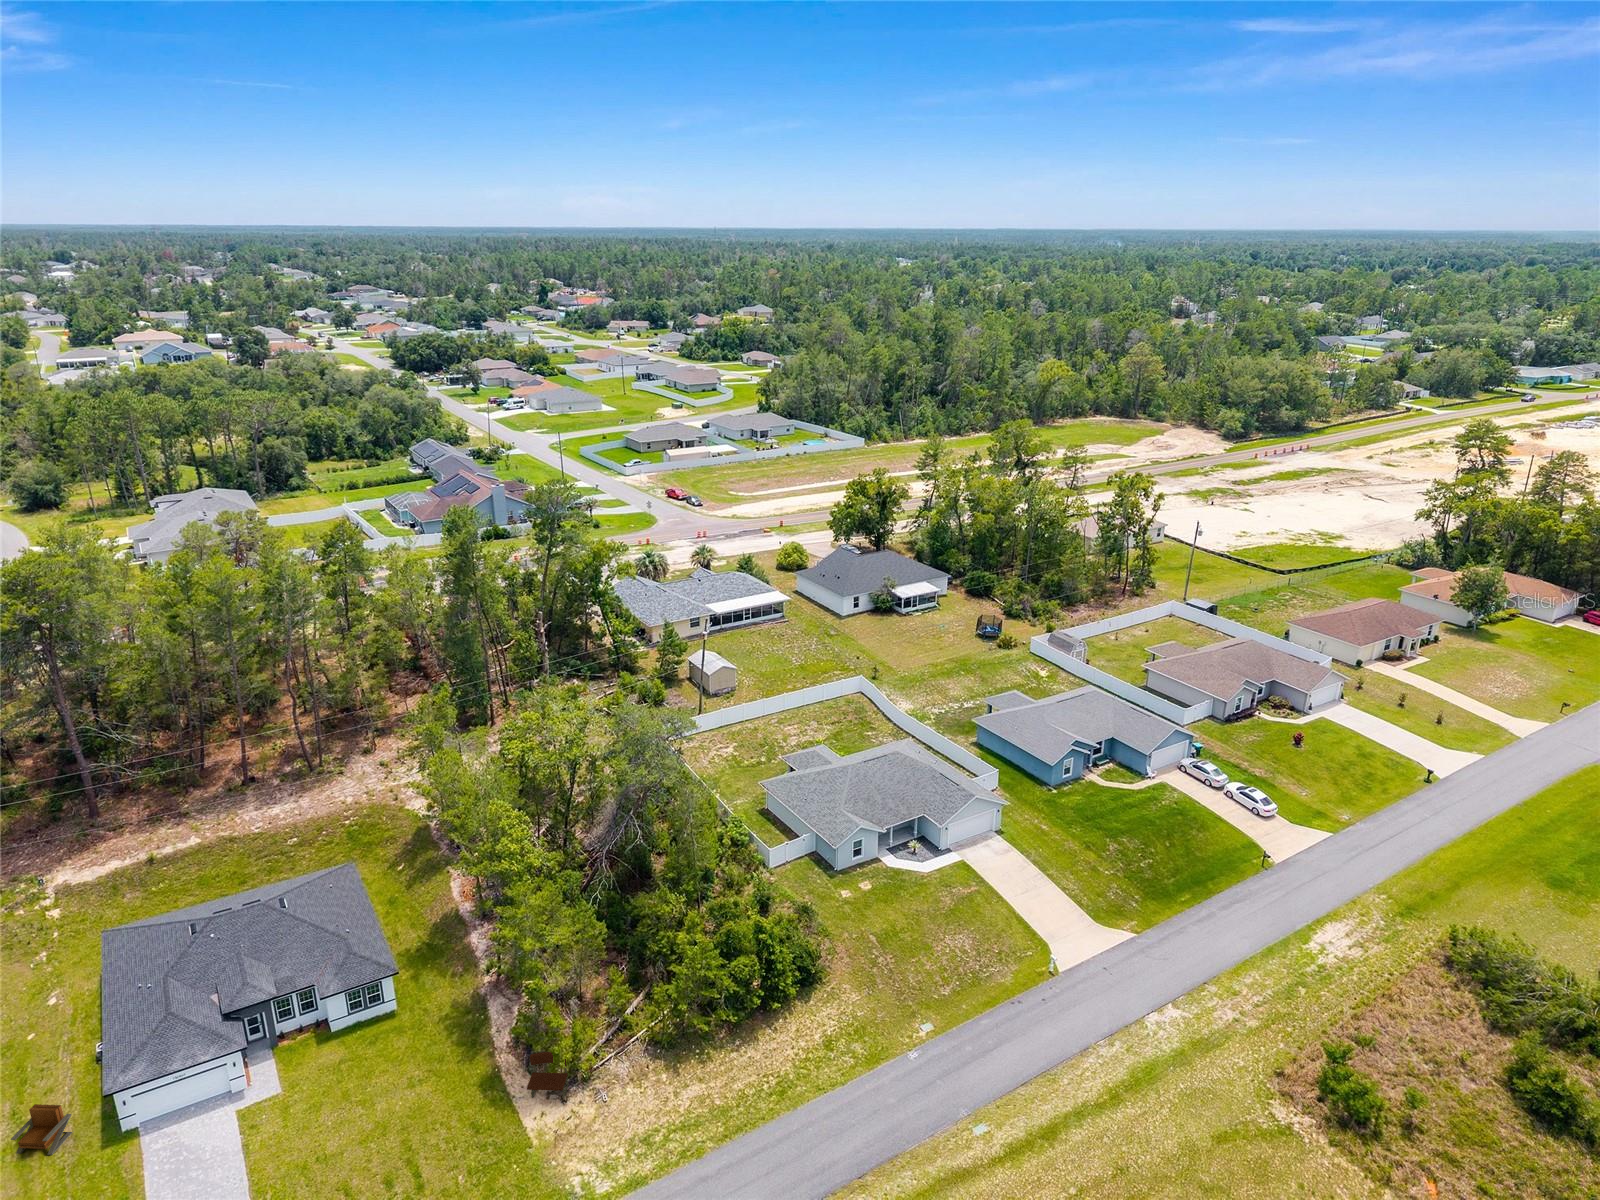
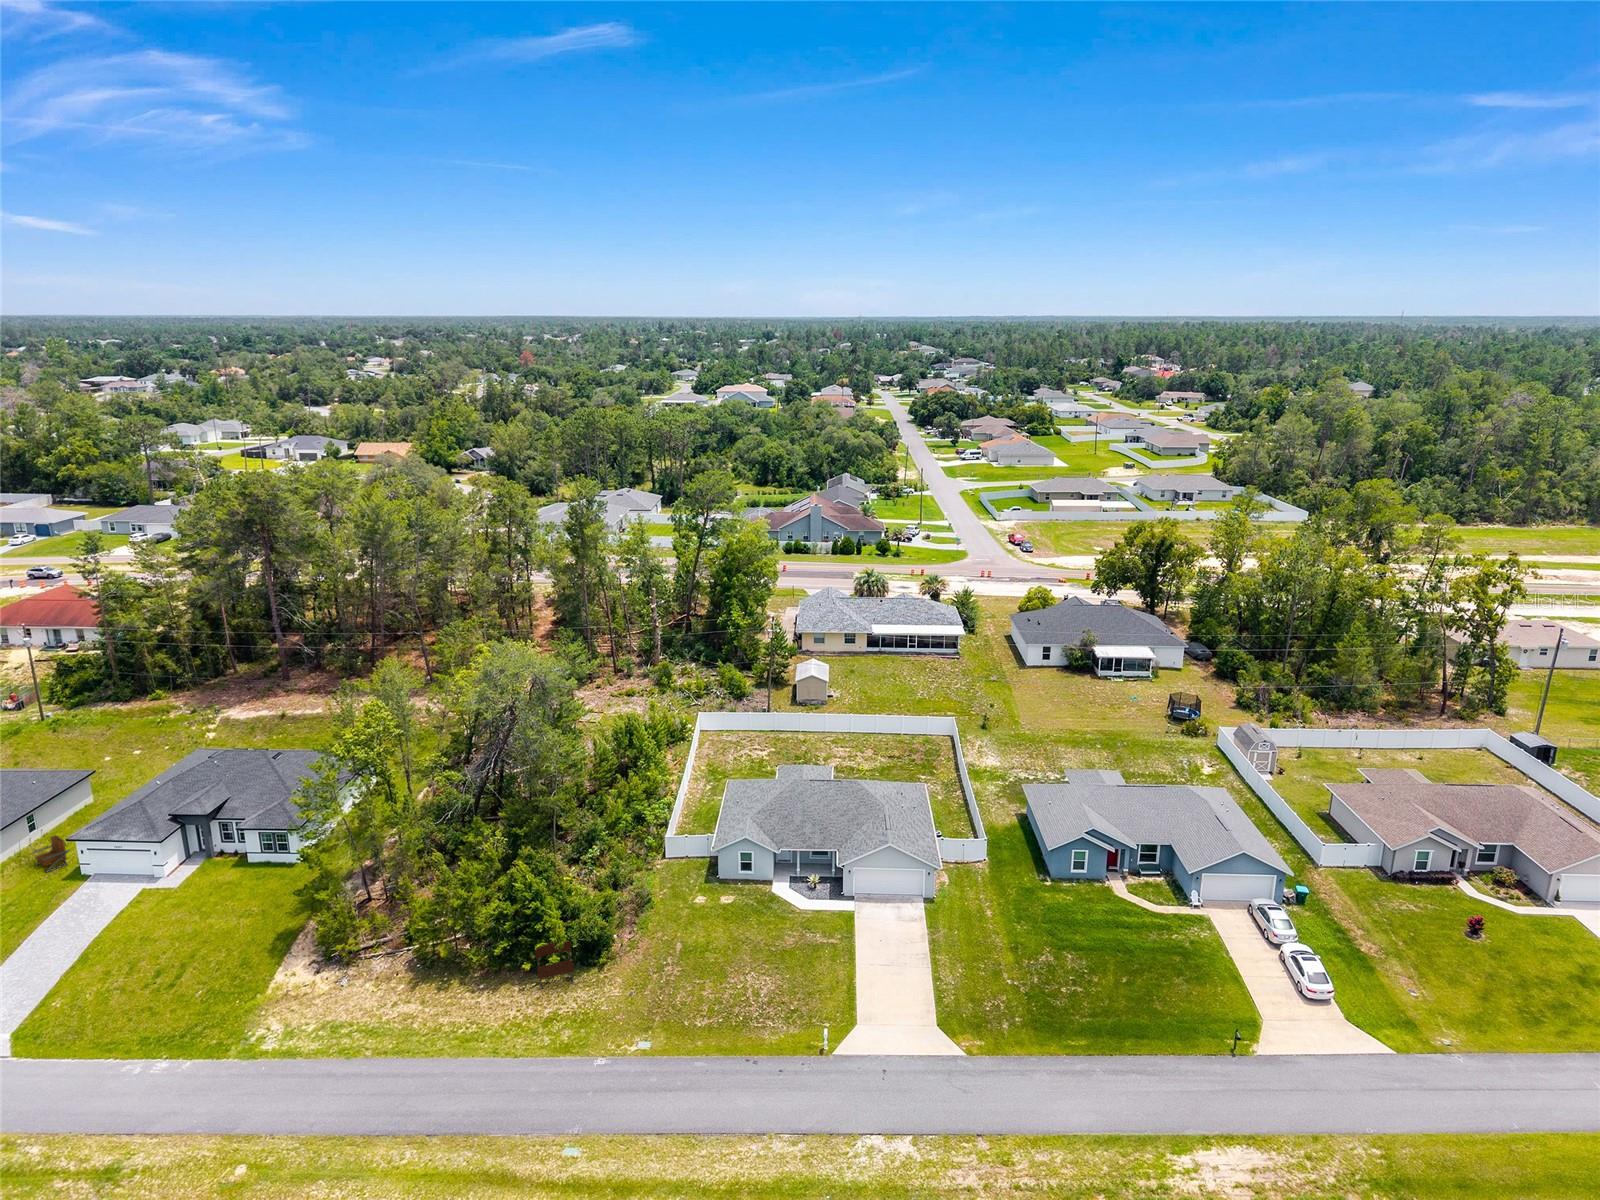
bench: present [527,1052,569,1098] -> present [535,941,574,988]

